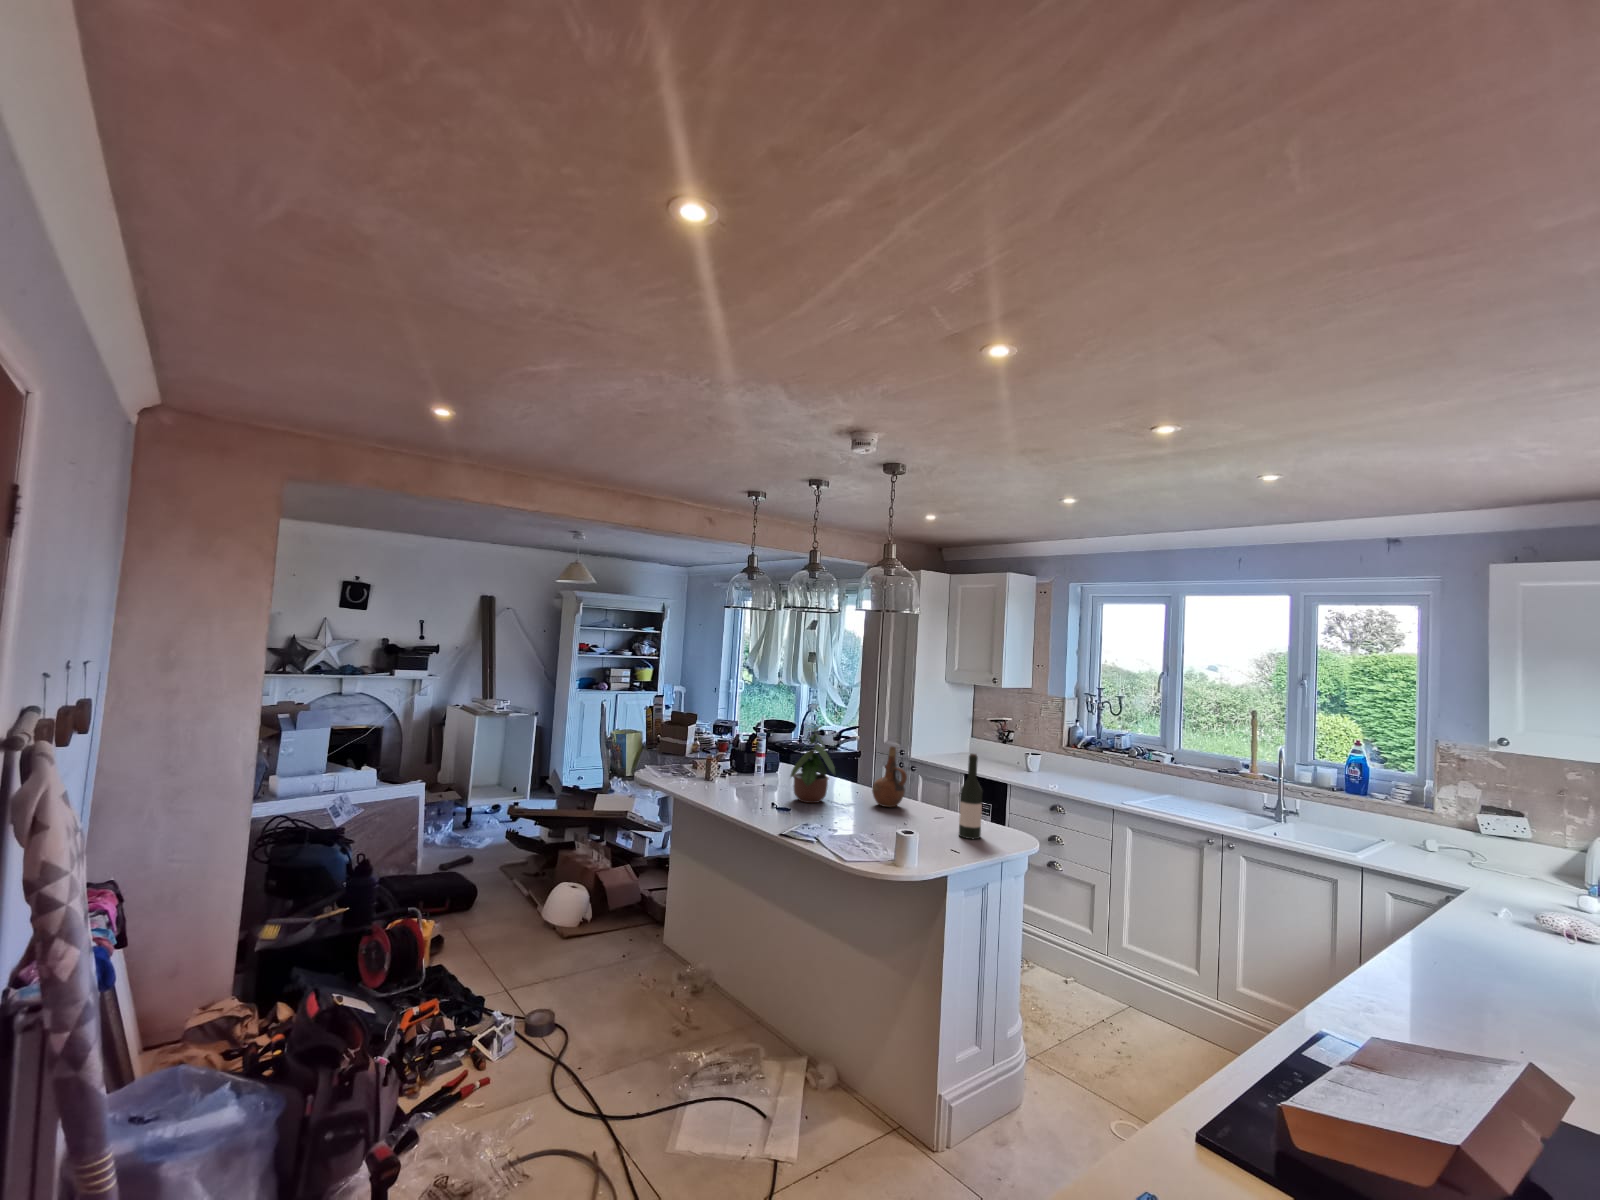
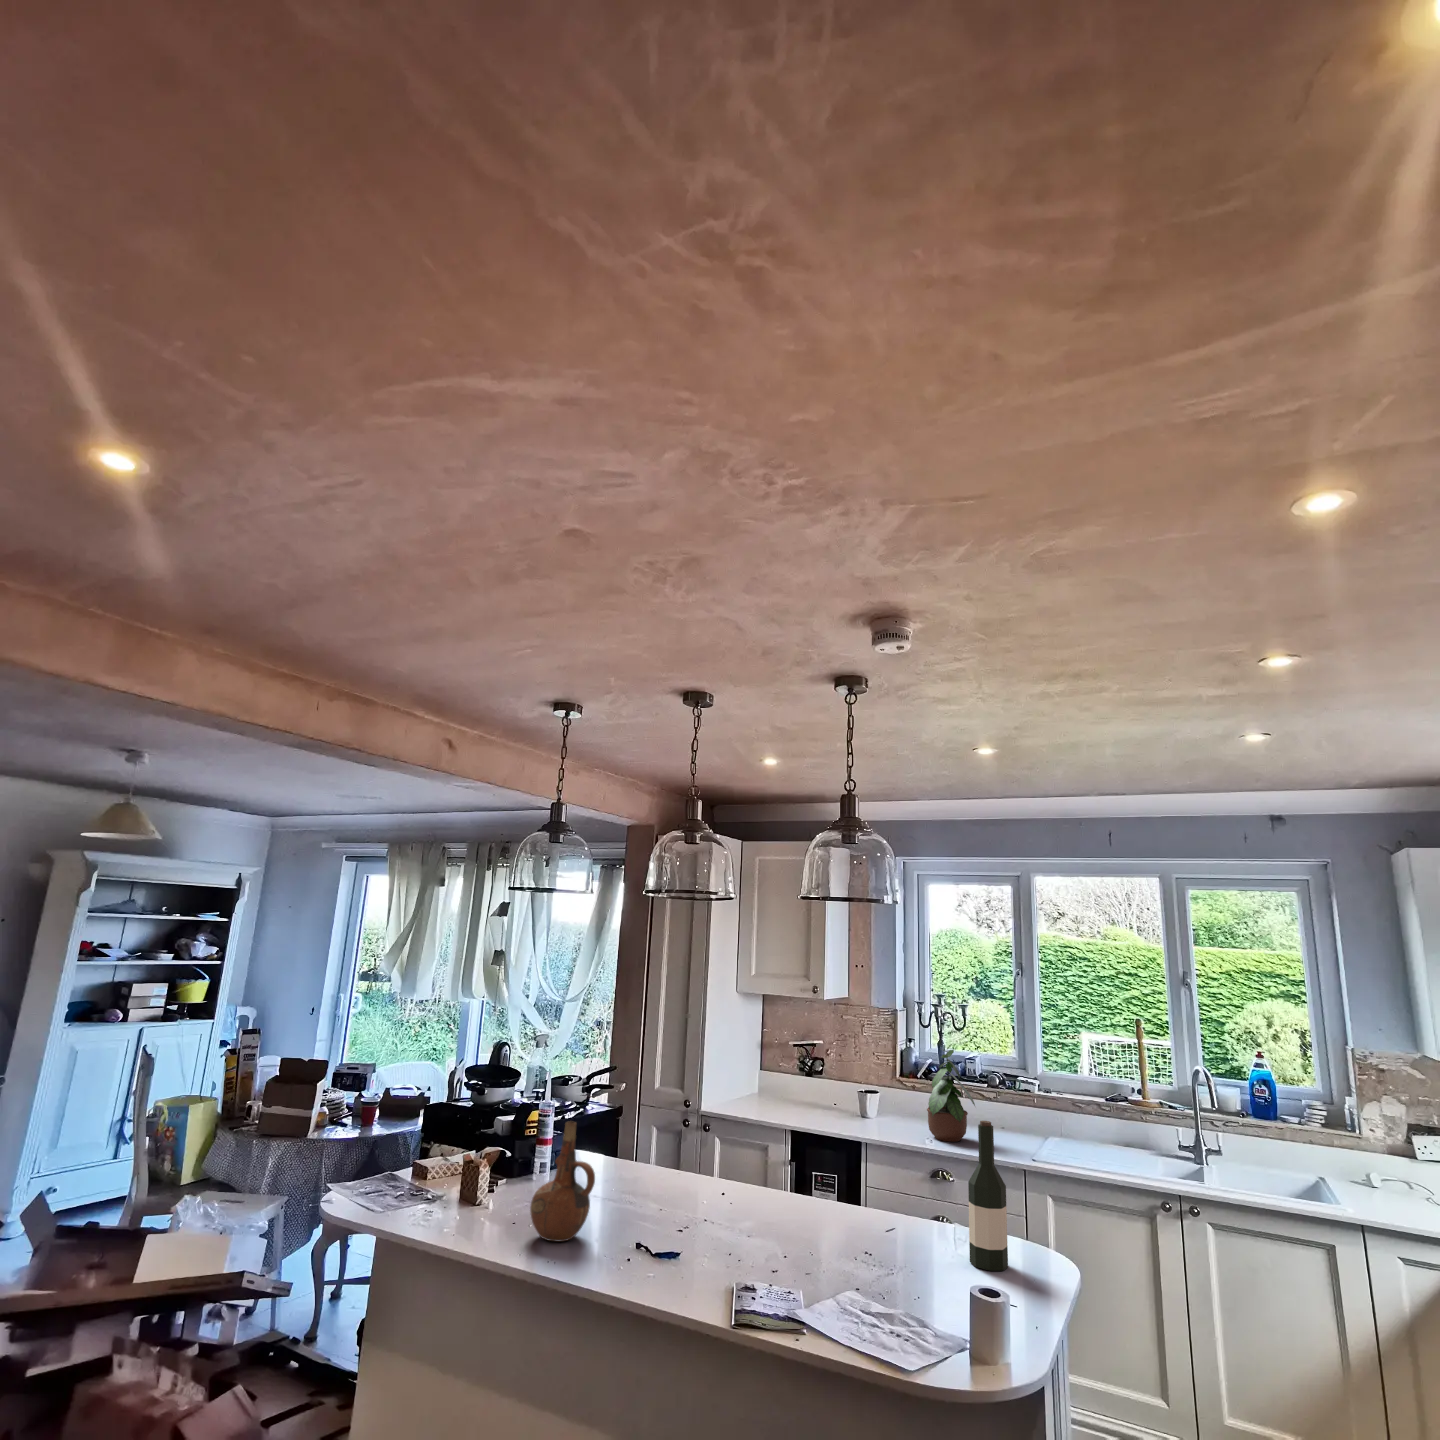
potted plant: present [790,724,835,803] -> present [927,1044,975,1142]
ceramic pitcher: present [872,747,907,807] -> present [530,1121,595,1241]

